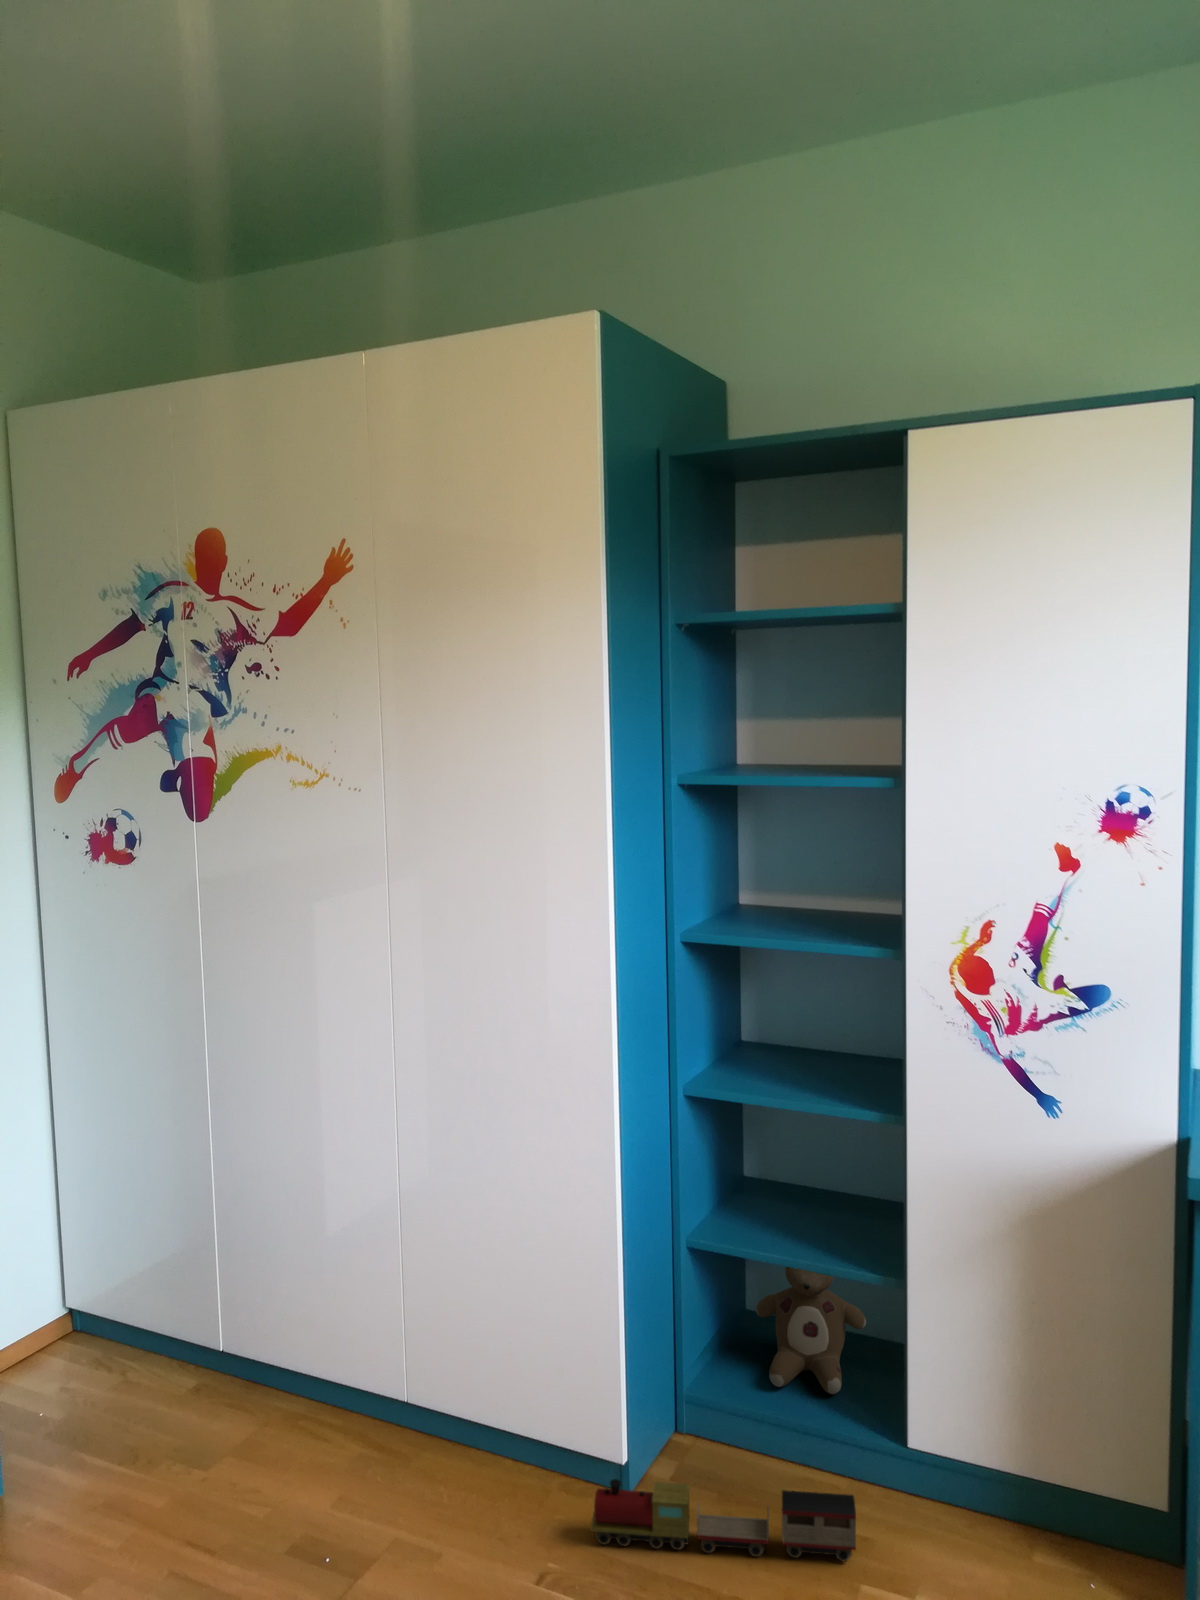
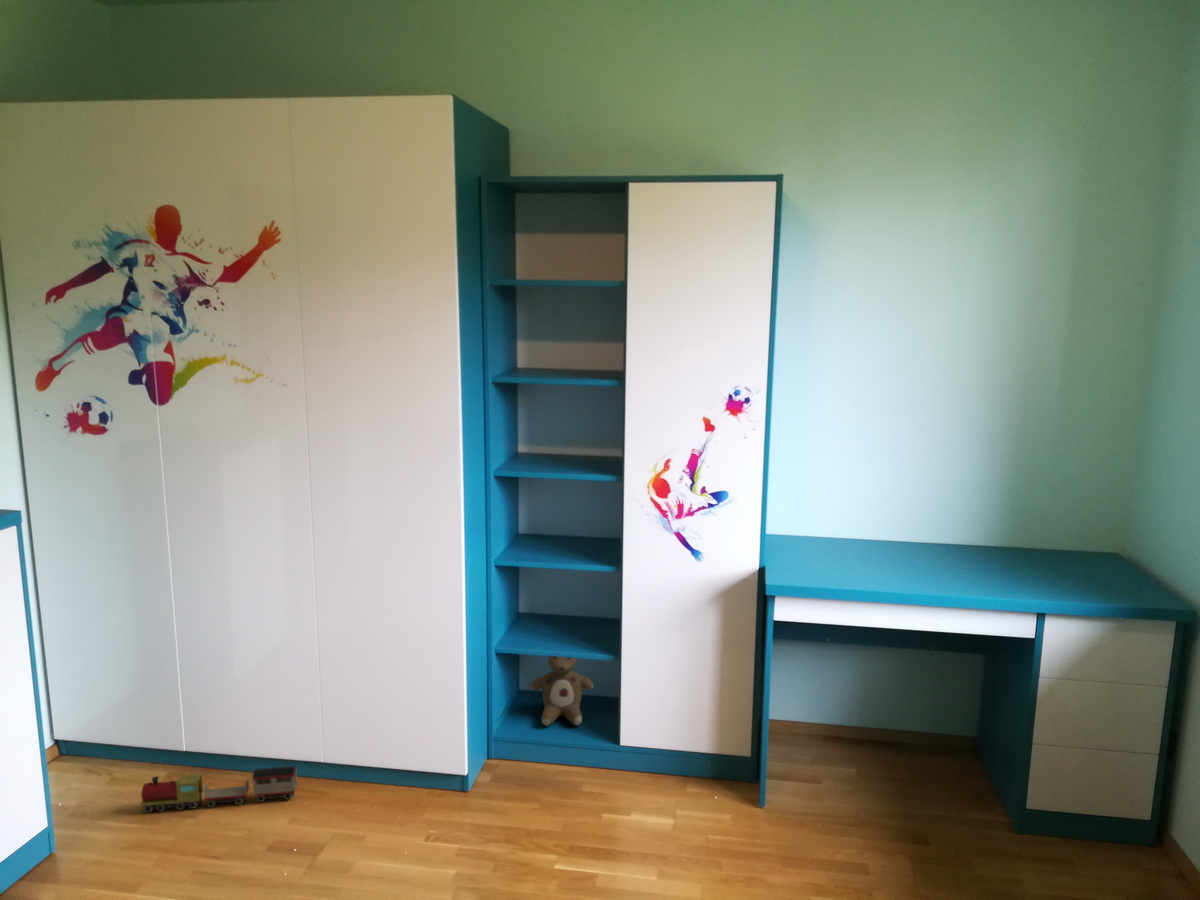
toy train: present [590,1479,856,1561] -> present [140,766,297,812]

